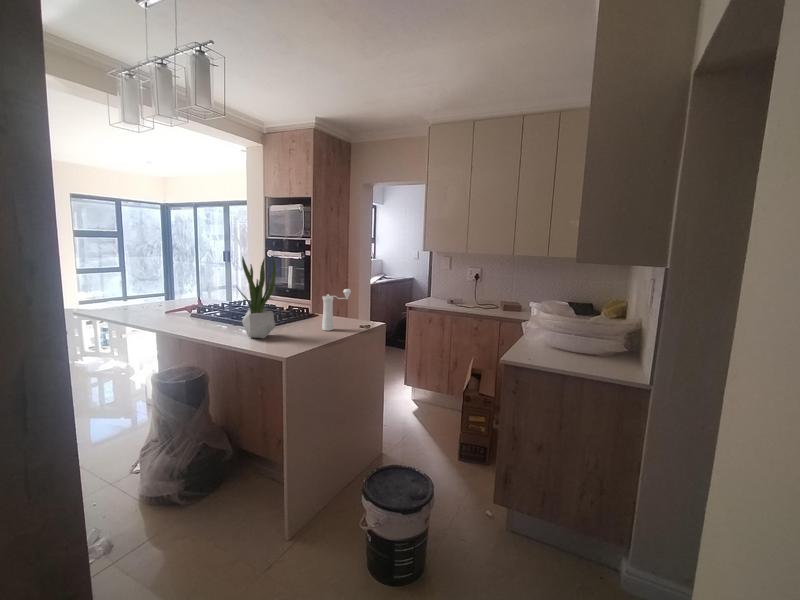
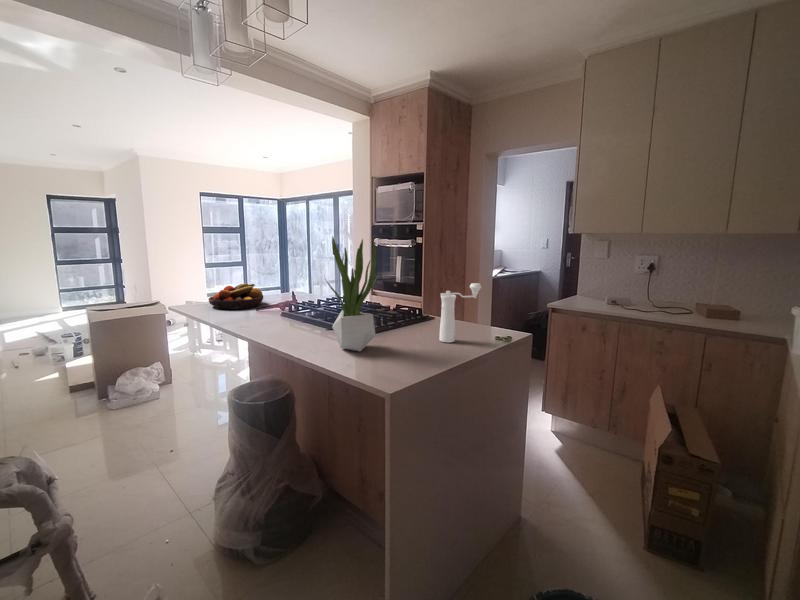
fruit bowl: none [115,290,169,313] -> present [209,283,263,309]

